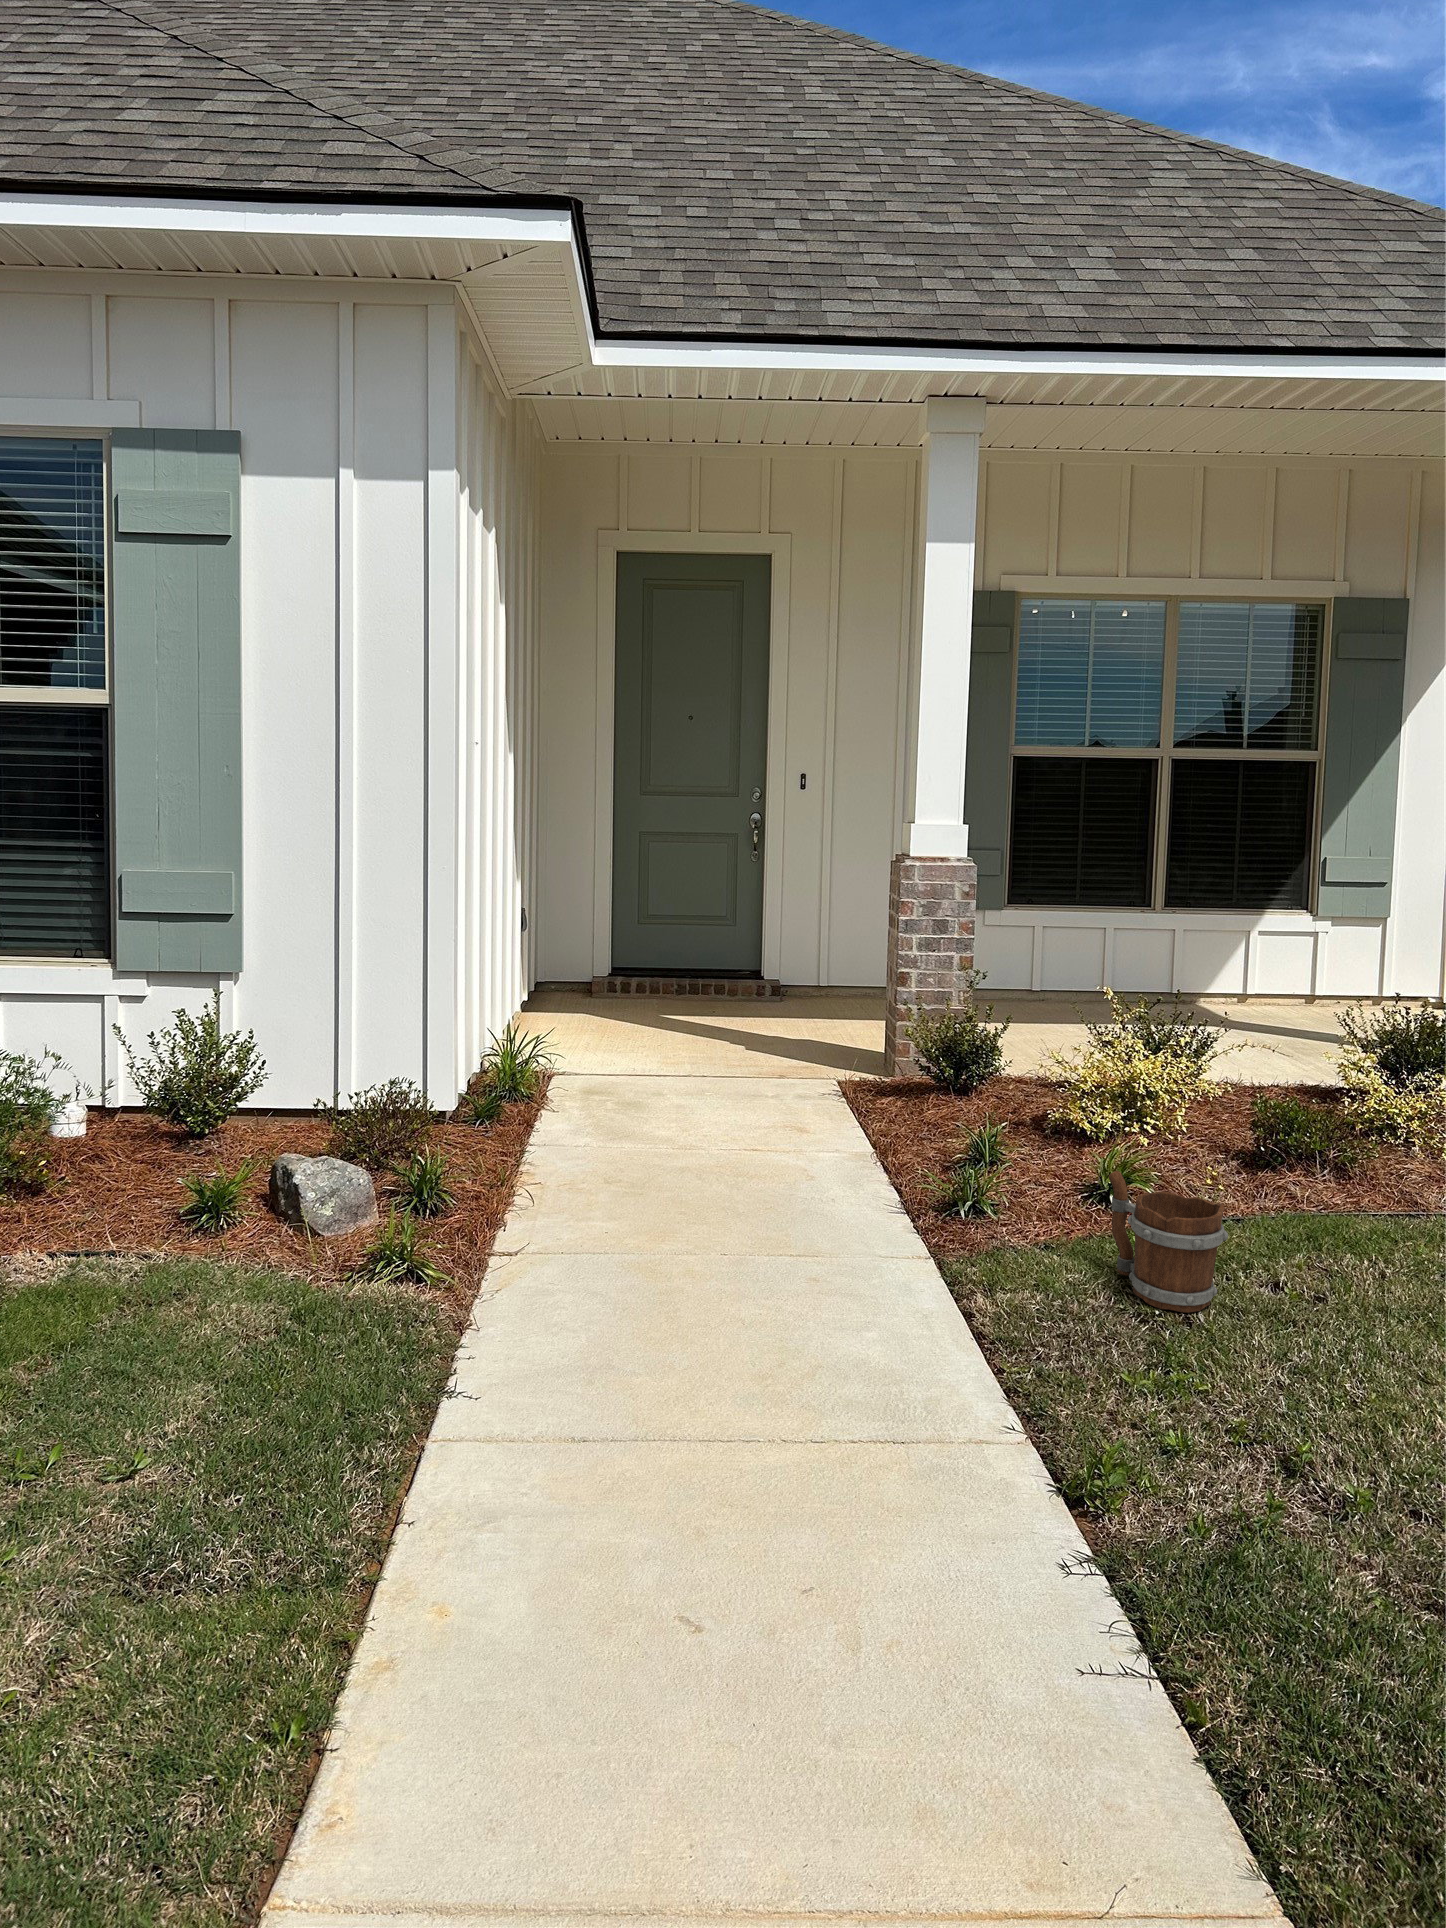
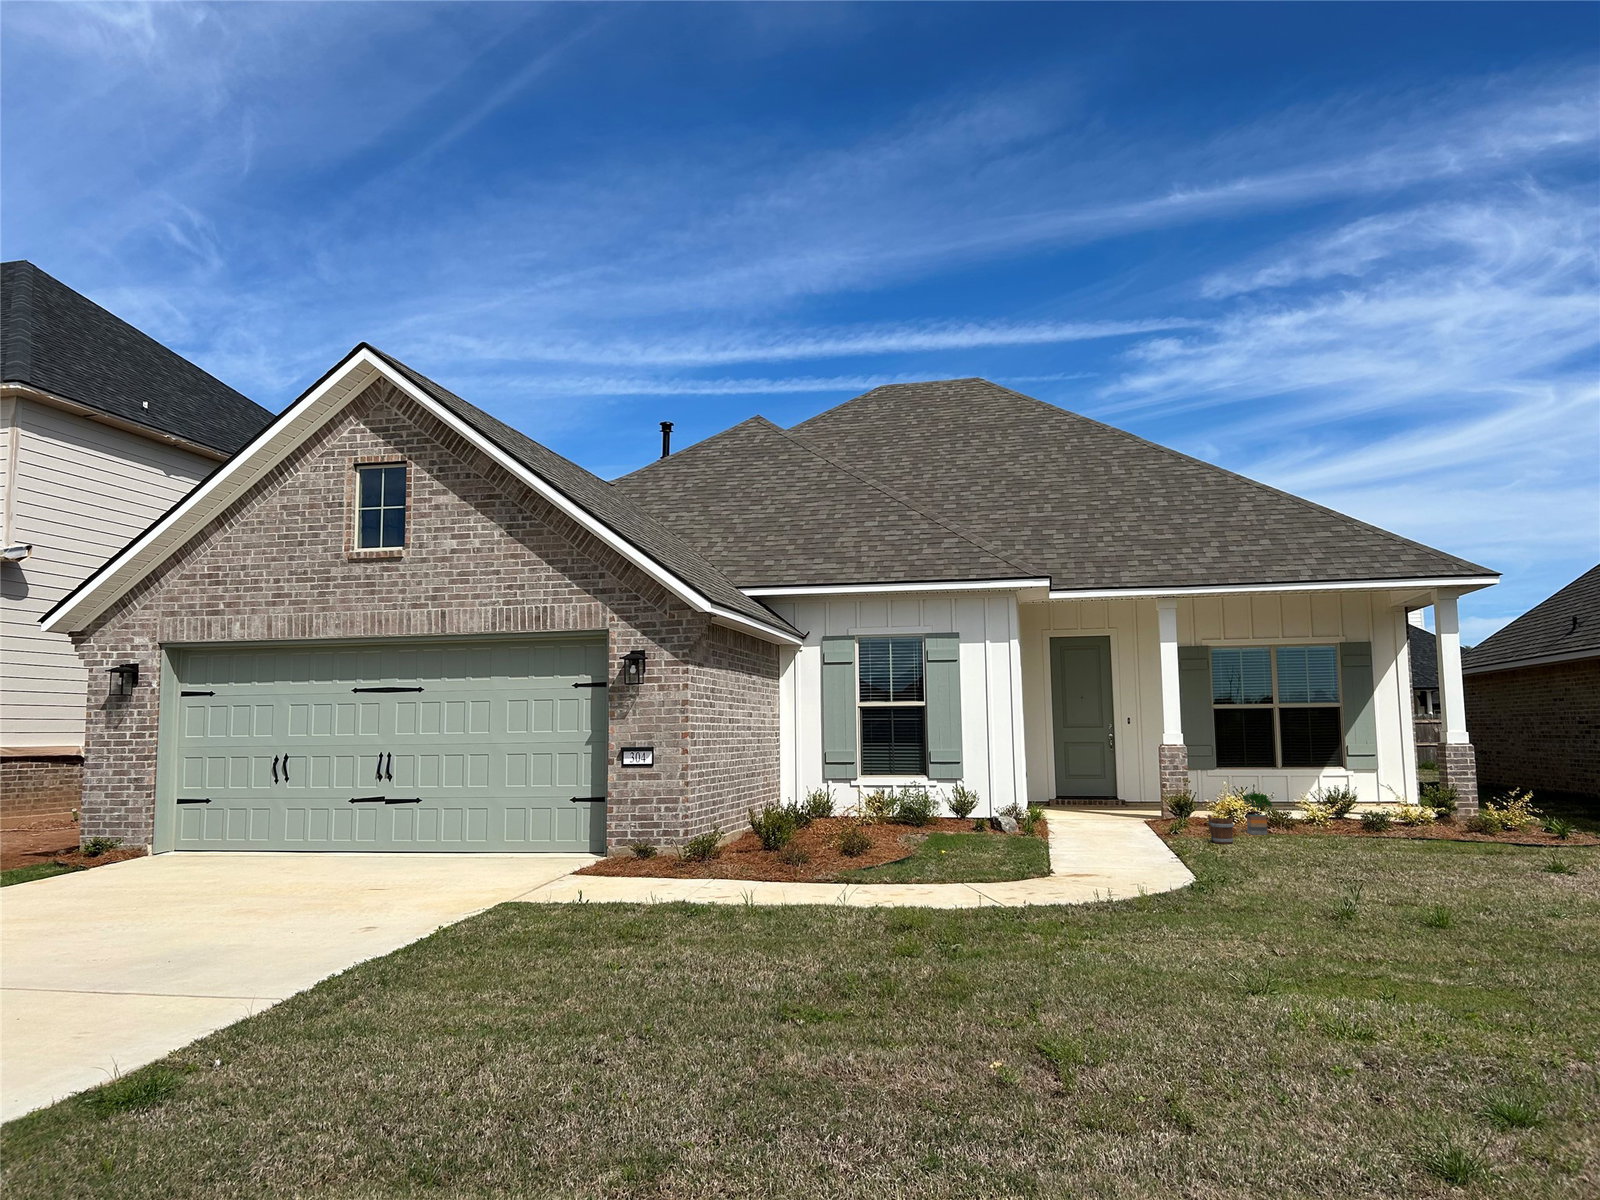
potted tree: none [1184,1049,1301,1200] -> present [1242,793,1272,835]

